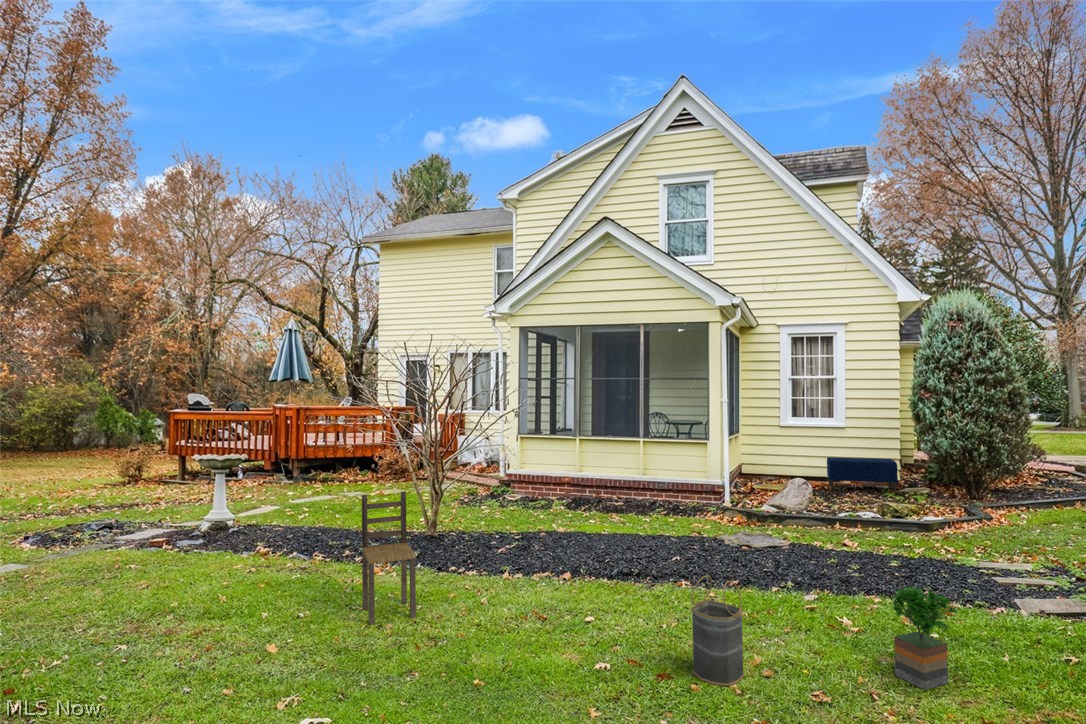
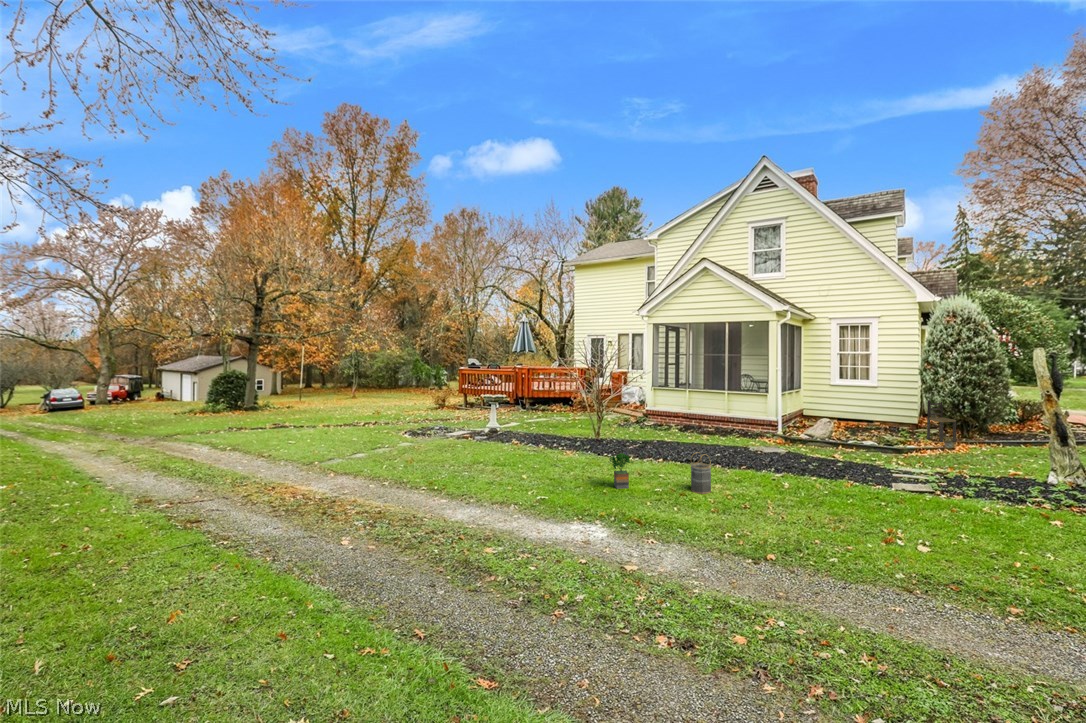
bench: present [827,457,898,491] -> none [859,407,909,431]
chair: present [362,491,416,625] -> present [927,400,956,442]
potted tree: present [892,587,957,690] -> present [610,453,633,489]

